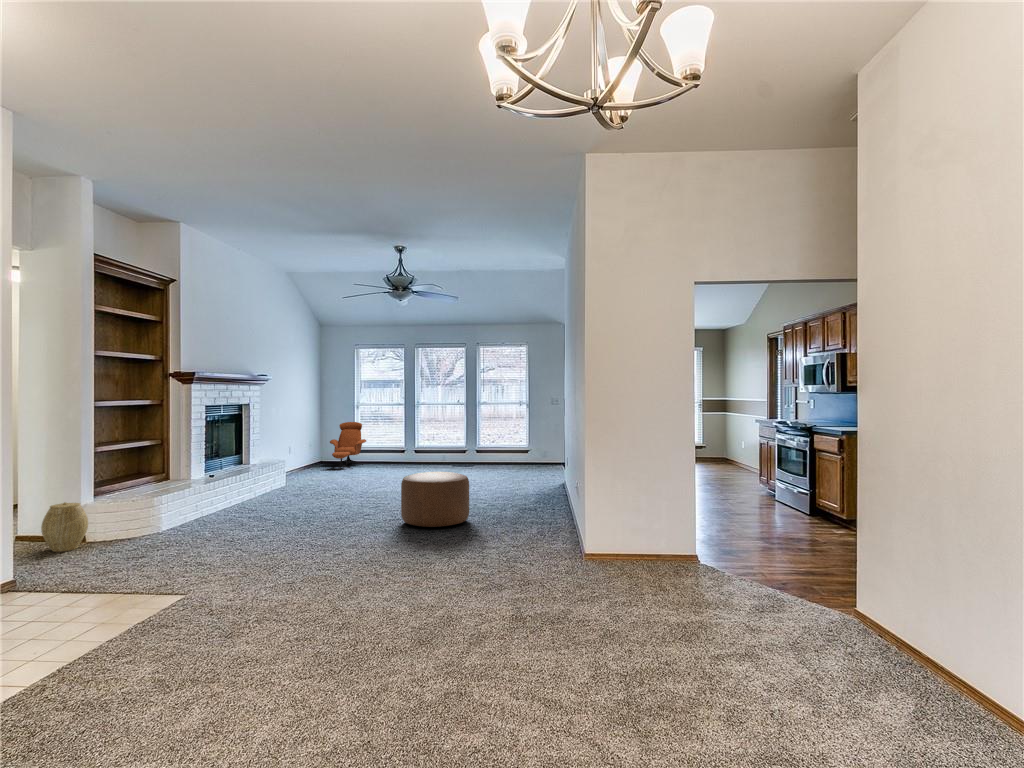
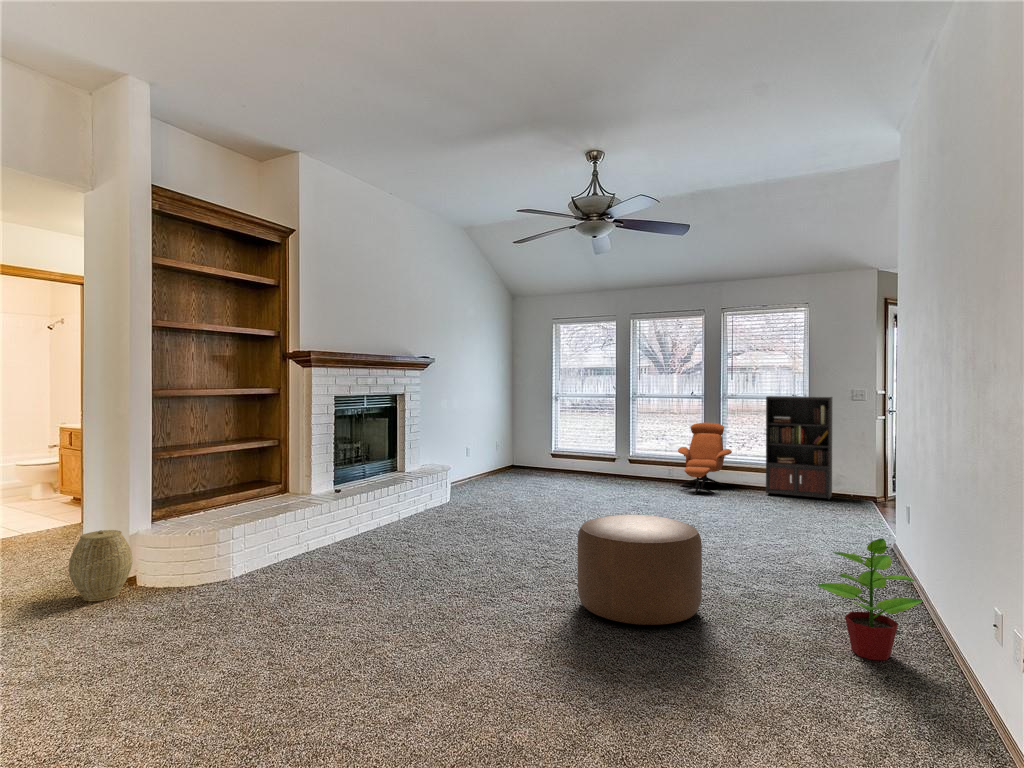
bookcase: none [507,403,559,469] -> present [766,396,853,499]
lounge chair: present [330,422,366,470] -> present [678,423,732,495]
potted plant: none [525,469,570,528] -> present [817,537,923,660]

